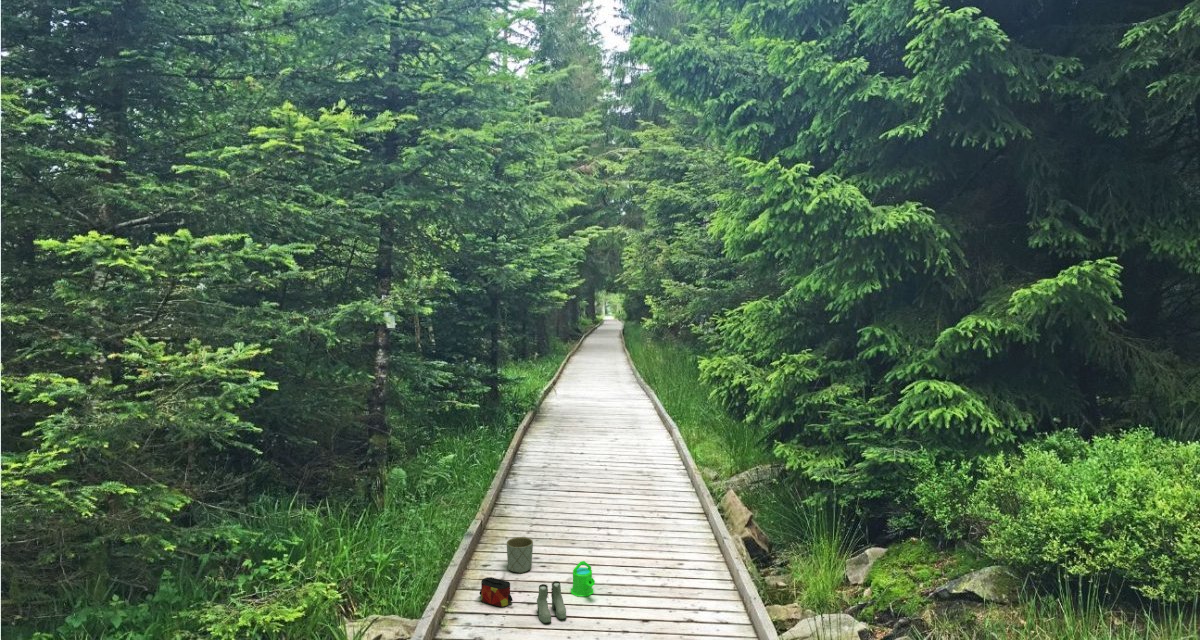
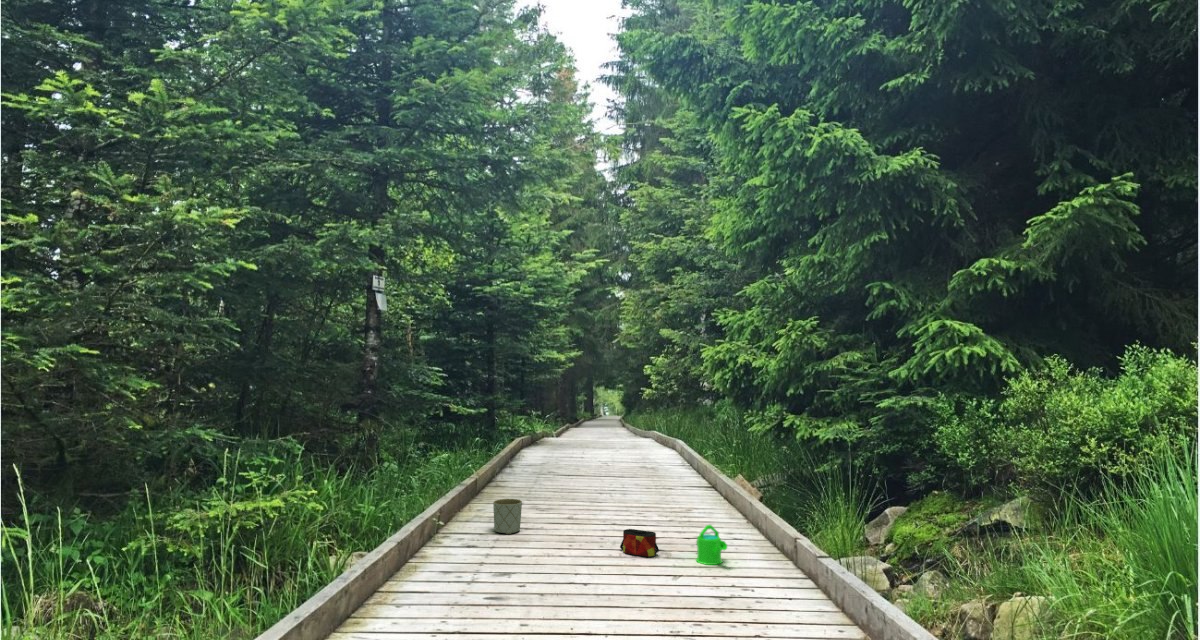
watering can: present [571,561,595,596] -> present [696,525,727,565]
bag: present [479,577,513,607] -> present [620,529,659,557]
boots: present [537,581,566,623] -> none [523,527,555,567]

